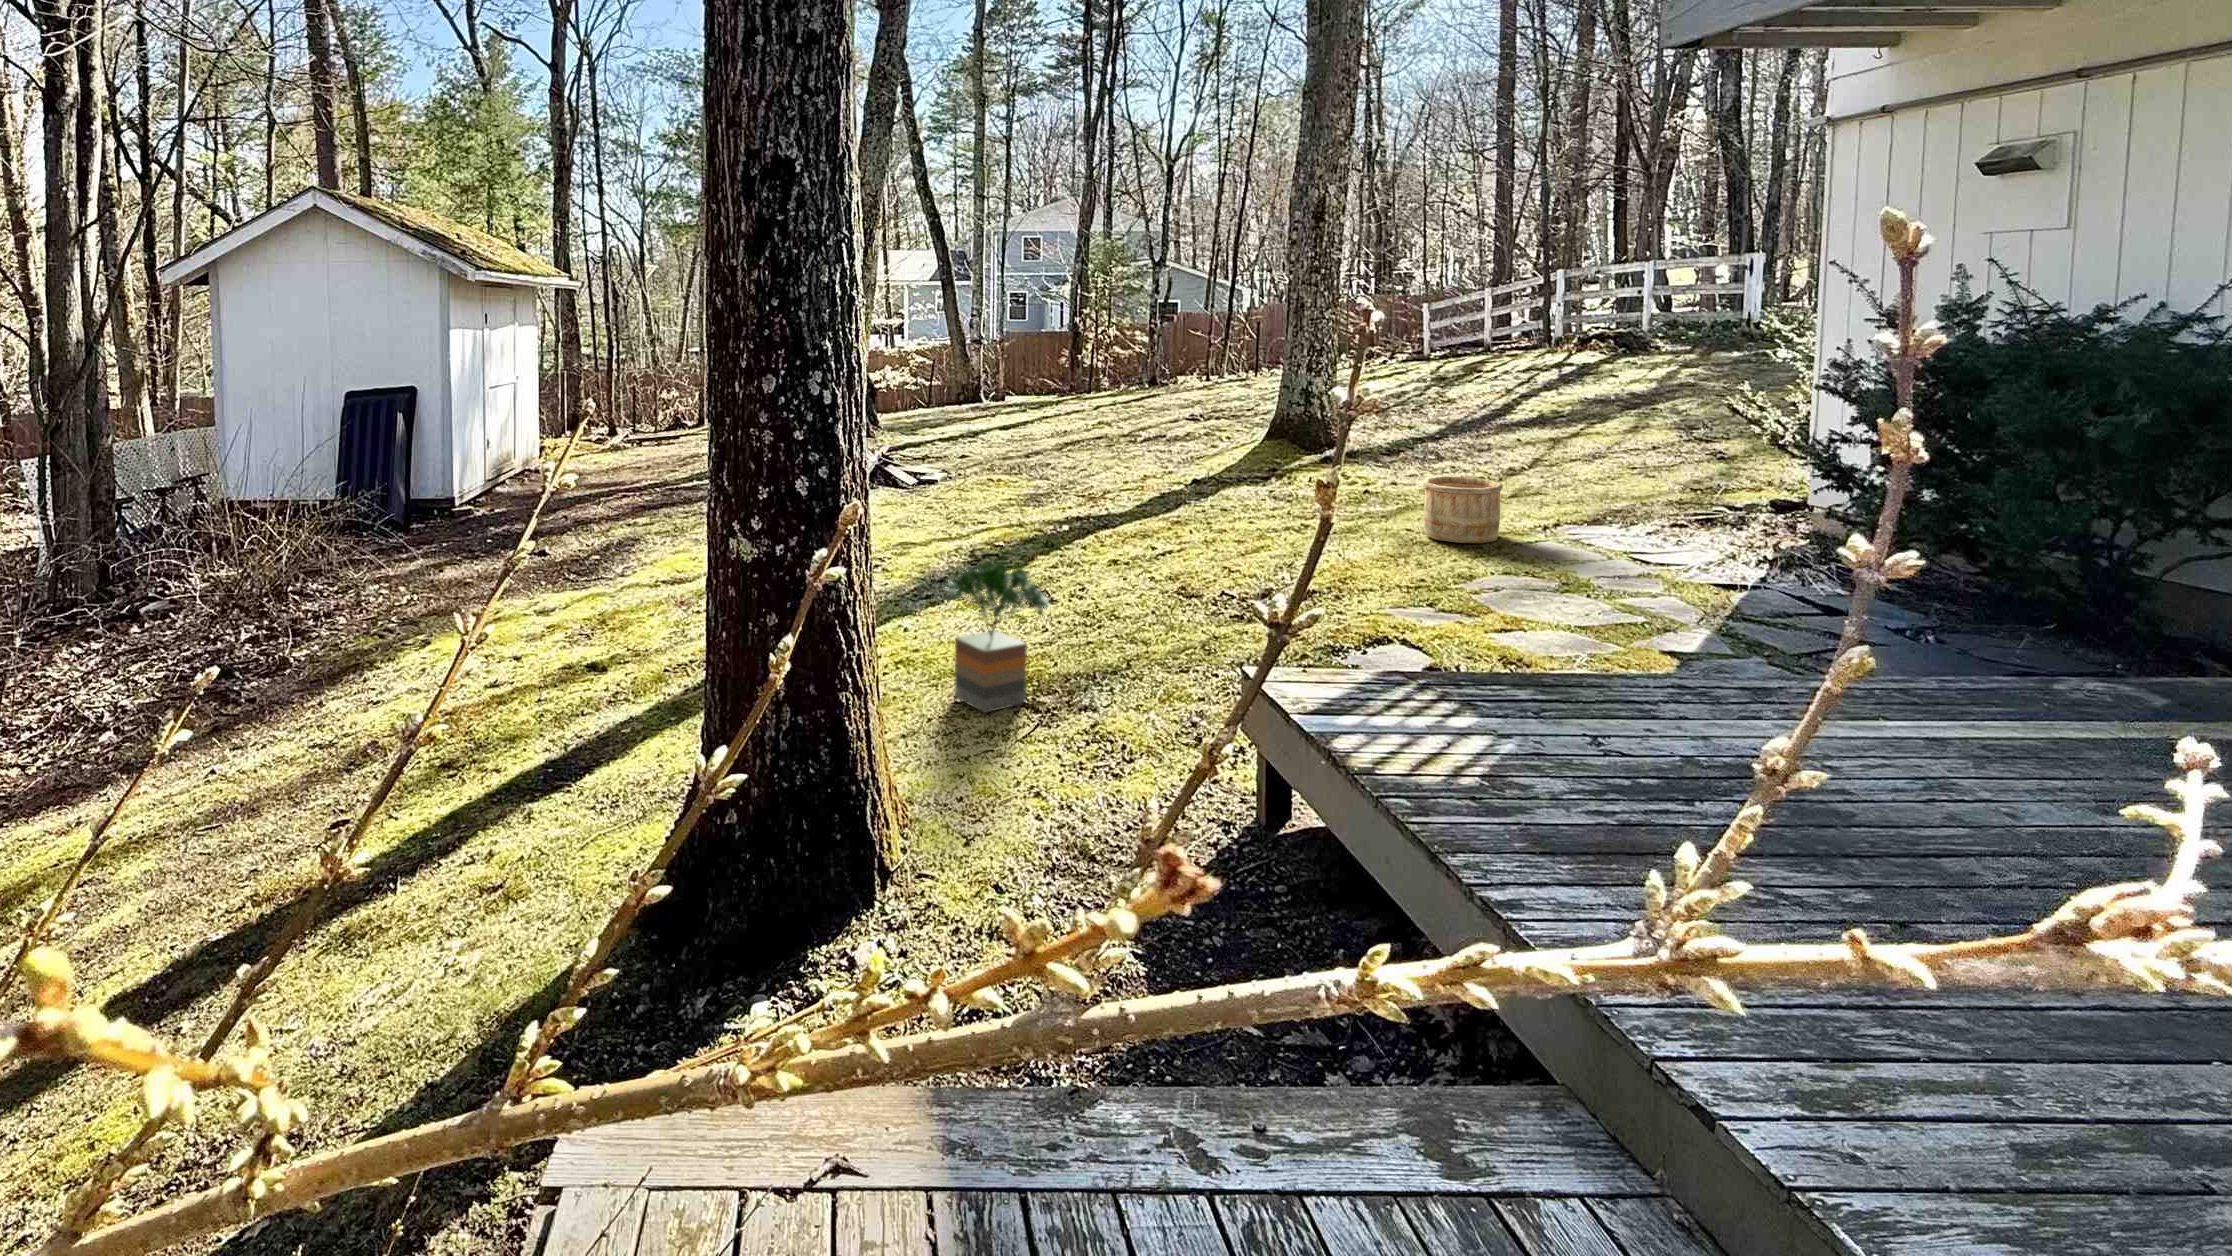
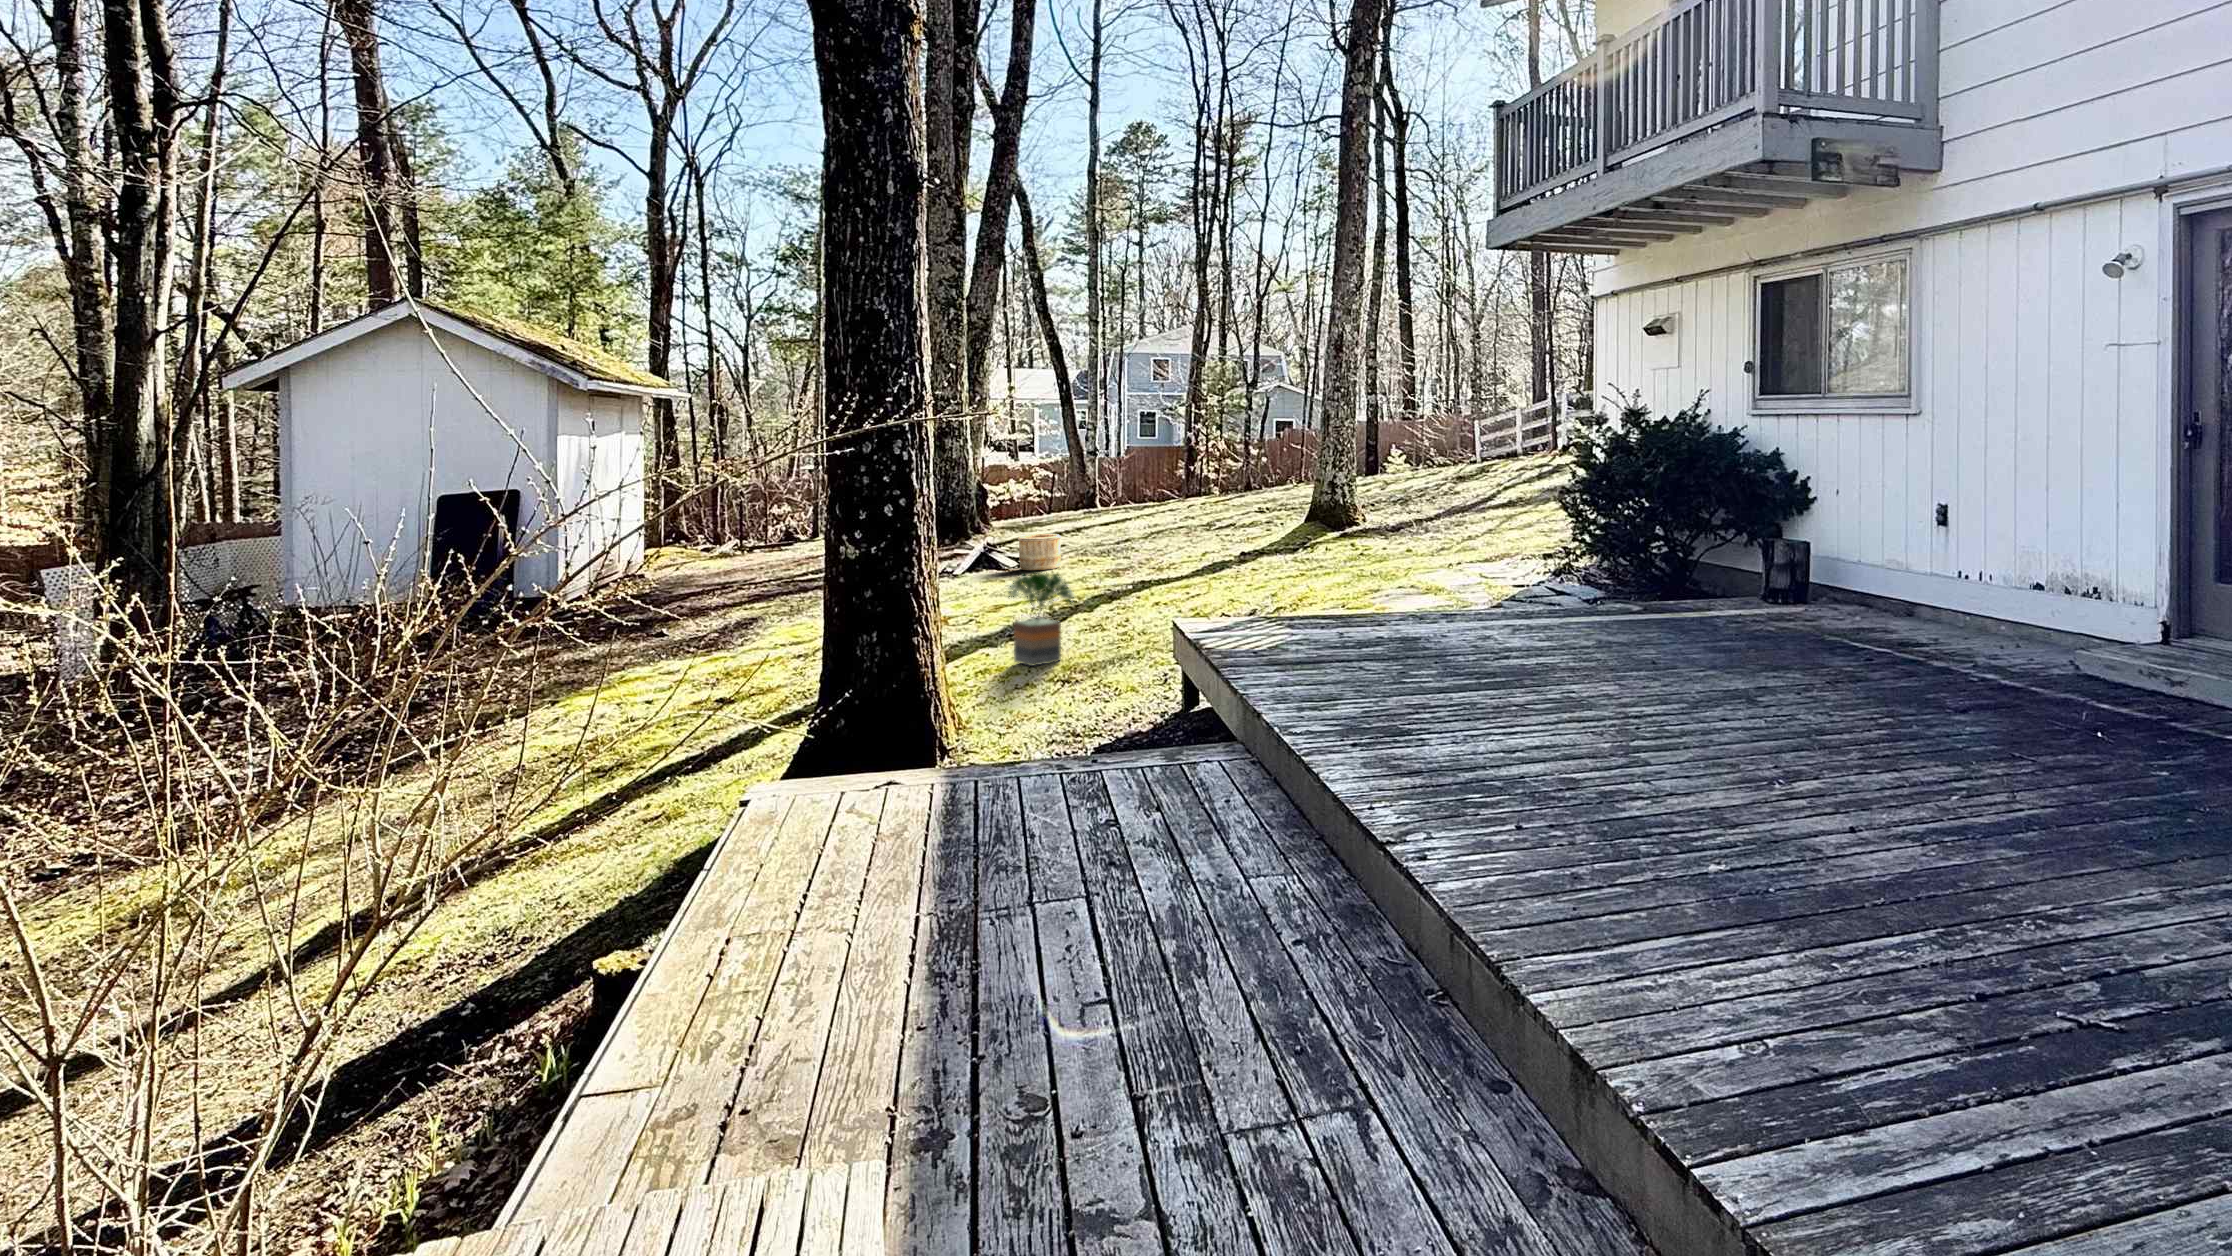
wooden bucket: present [1422,477,1503,543] -> present [1018,533,1061,570]

